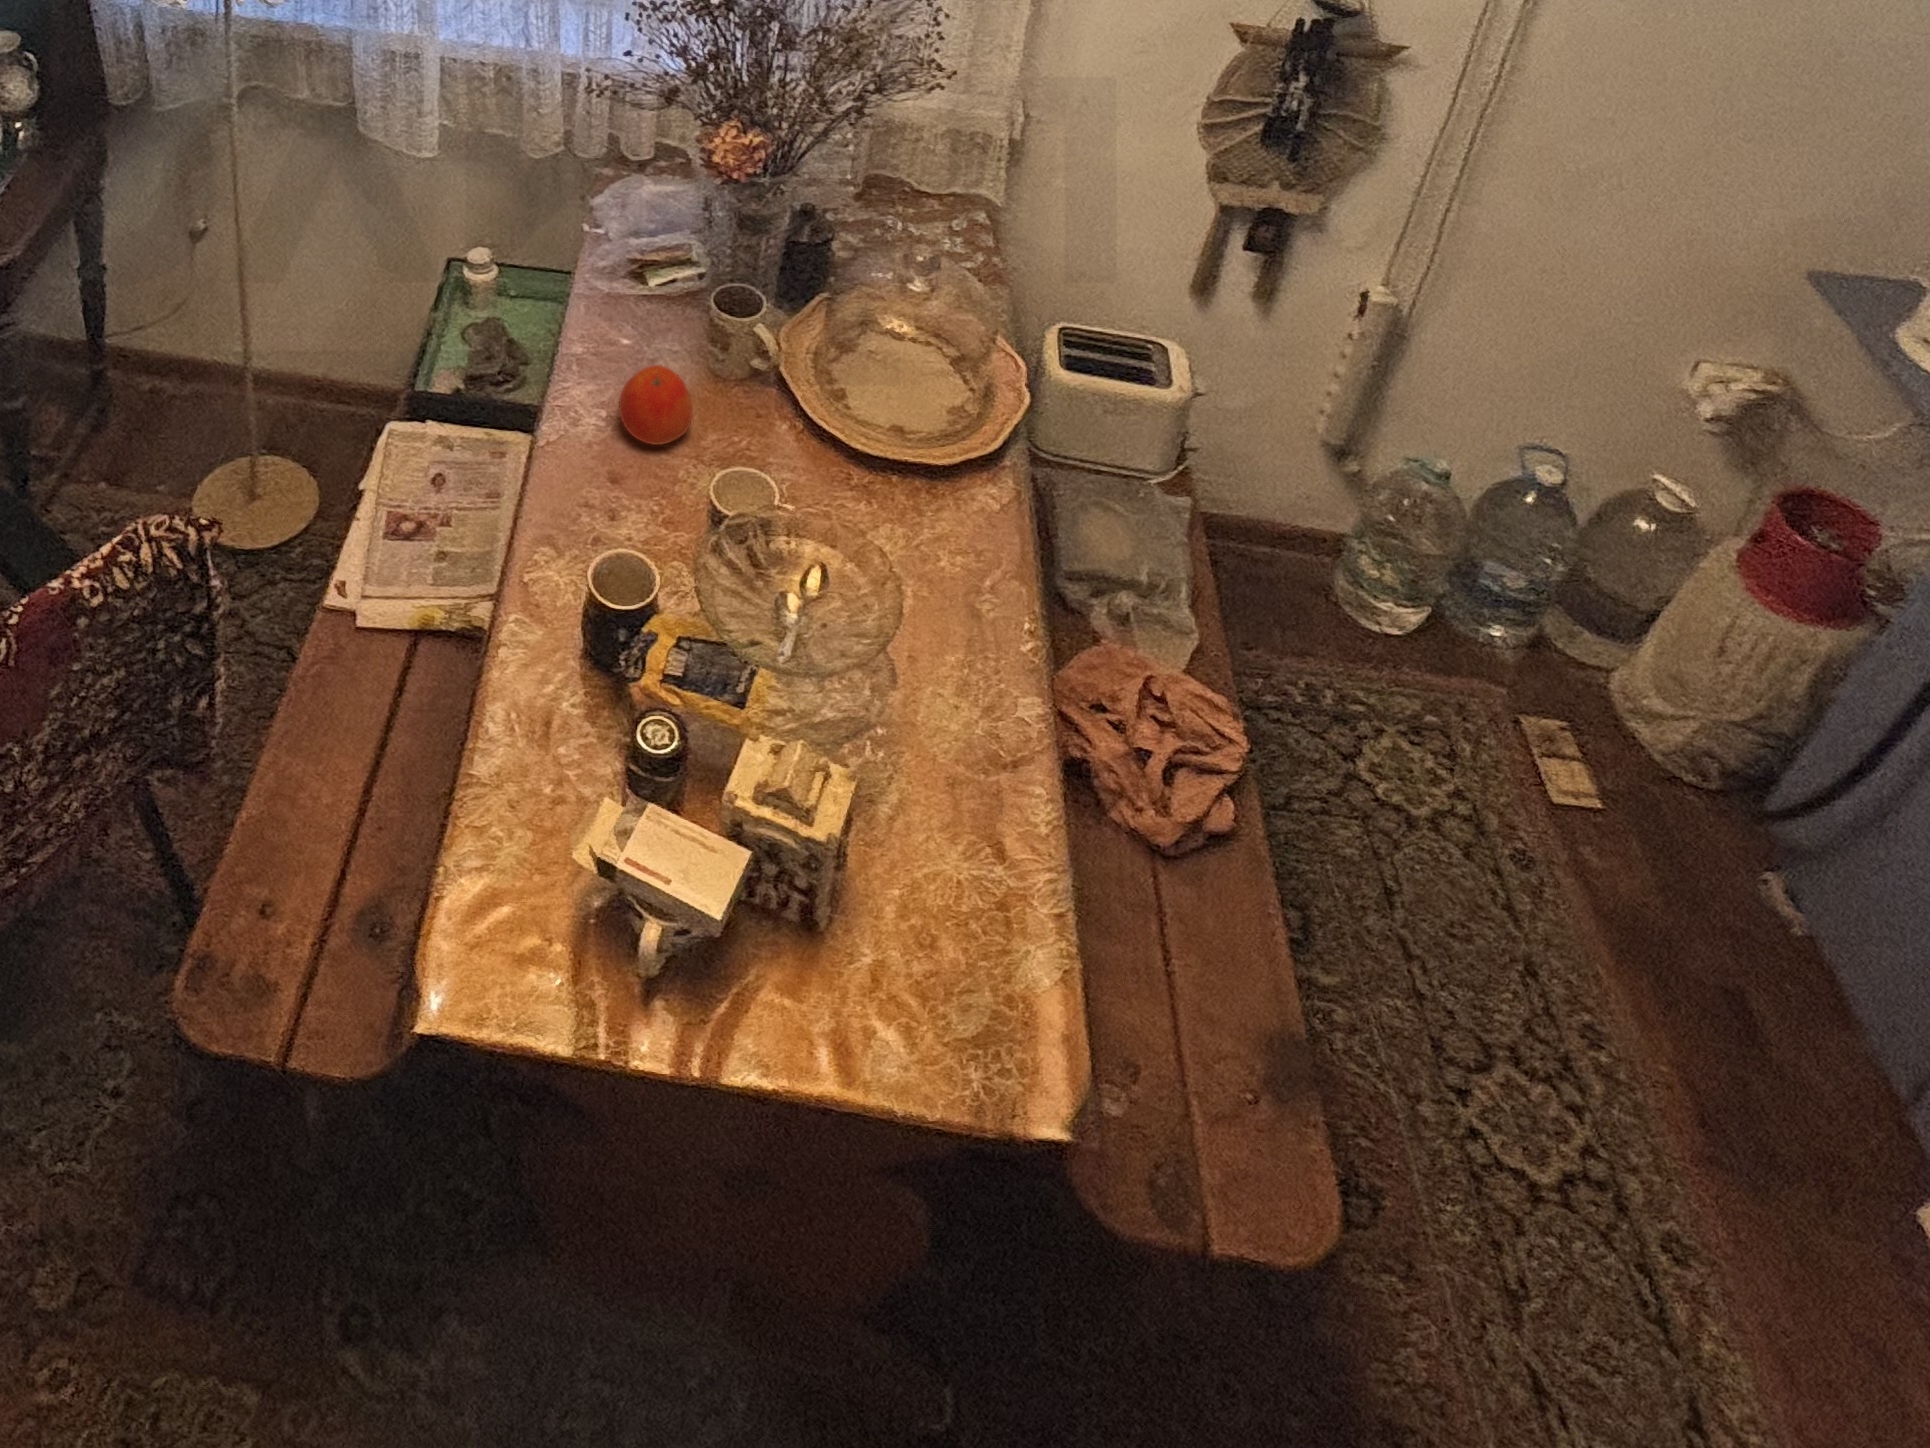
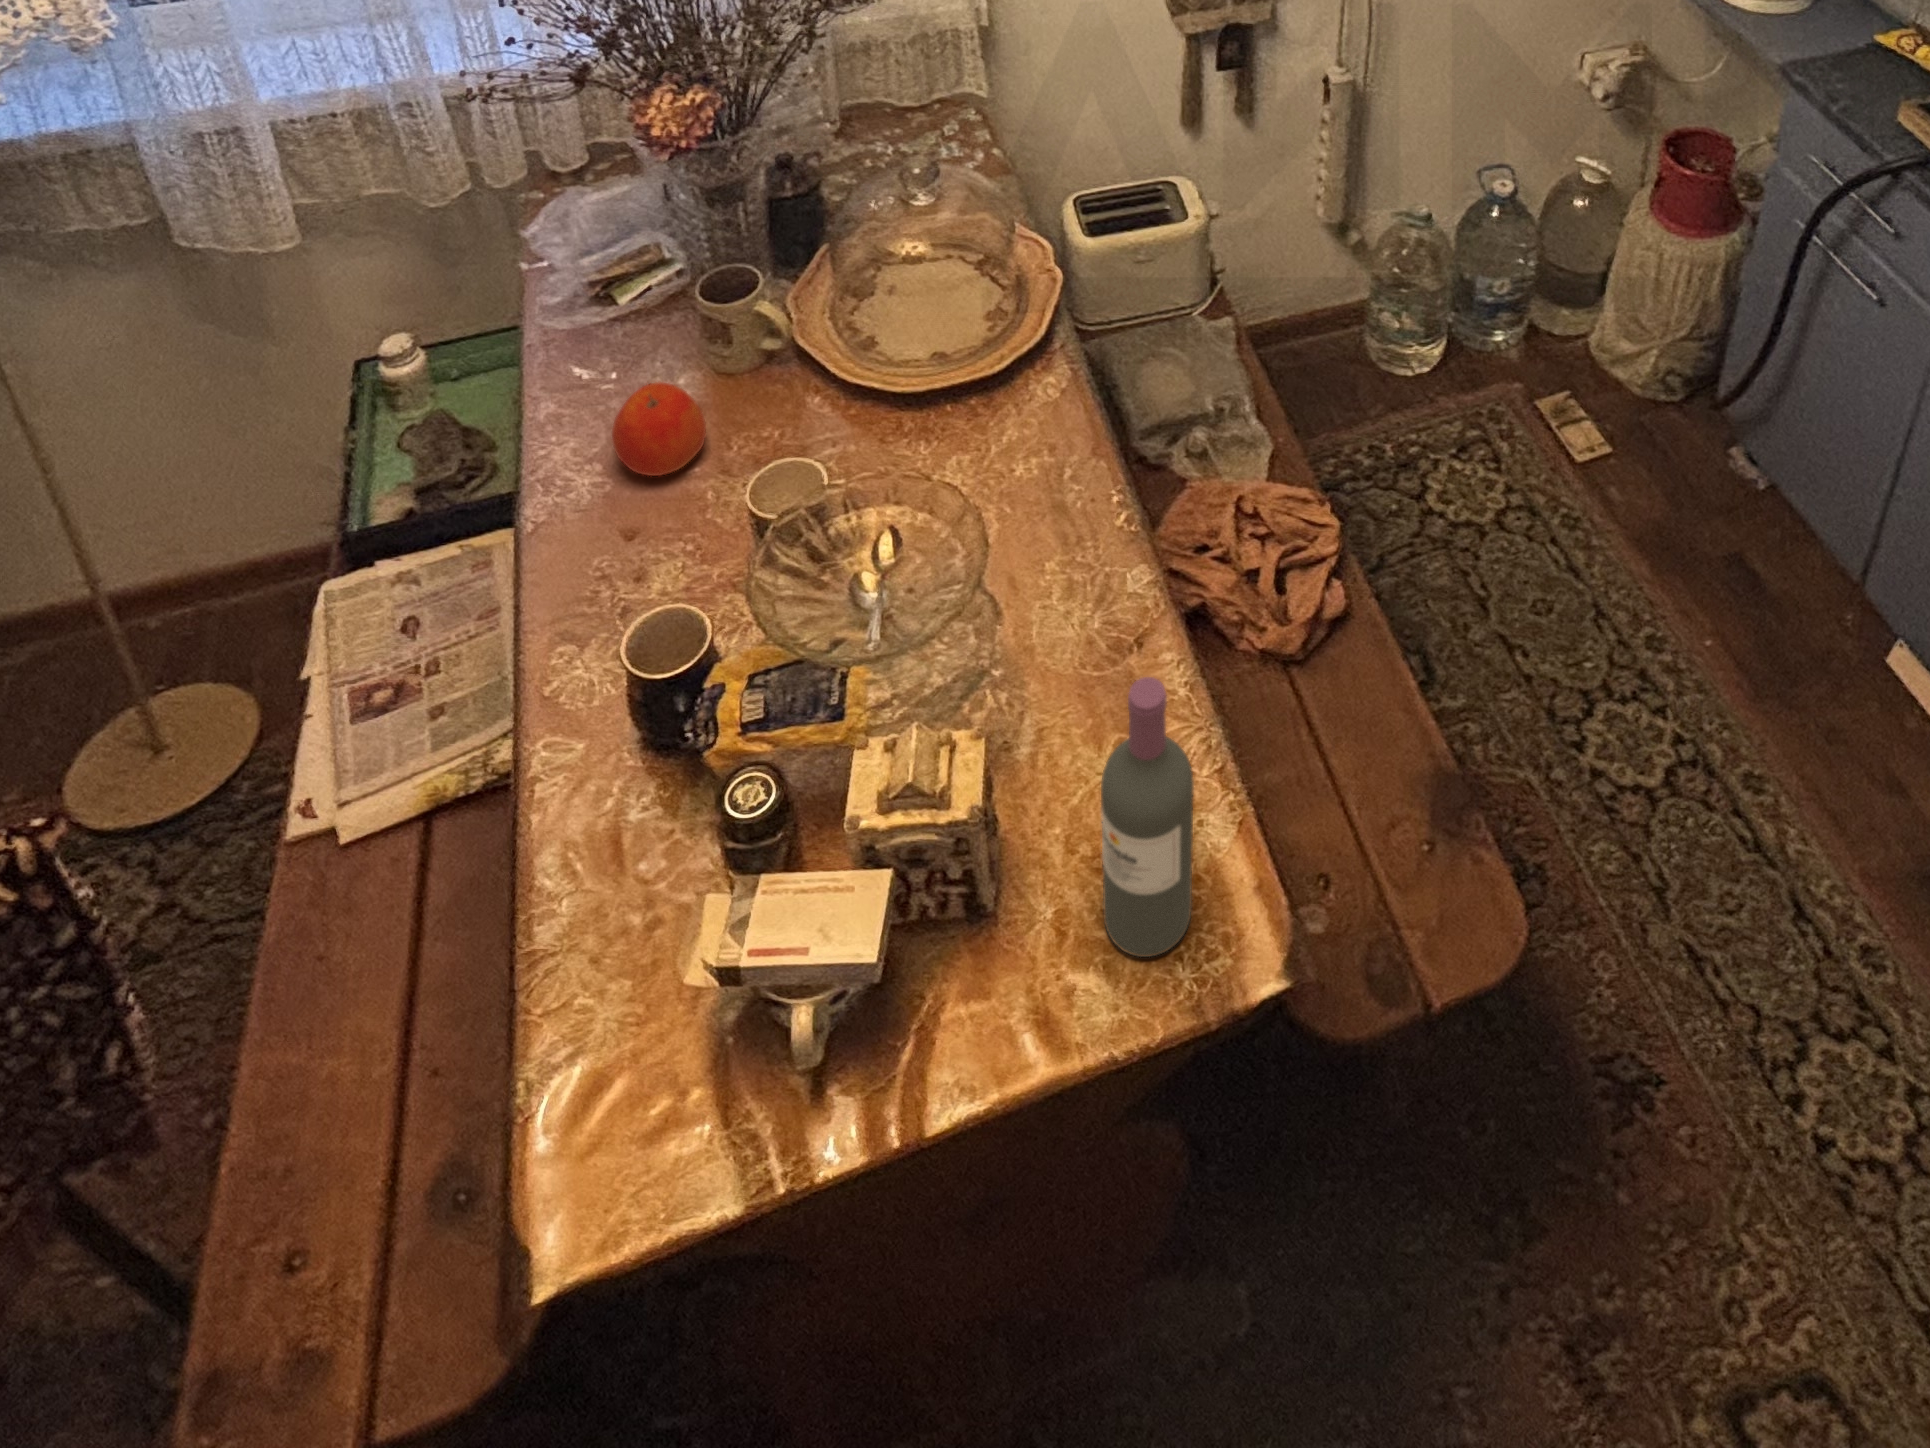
wine bottle: none [916,791,1032,1043] -> present [1101,677,1194,957]

